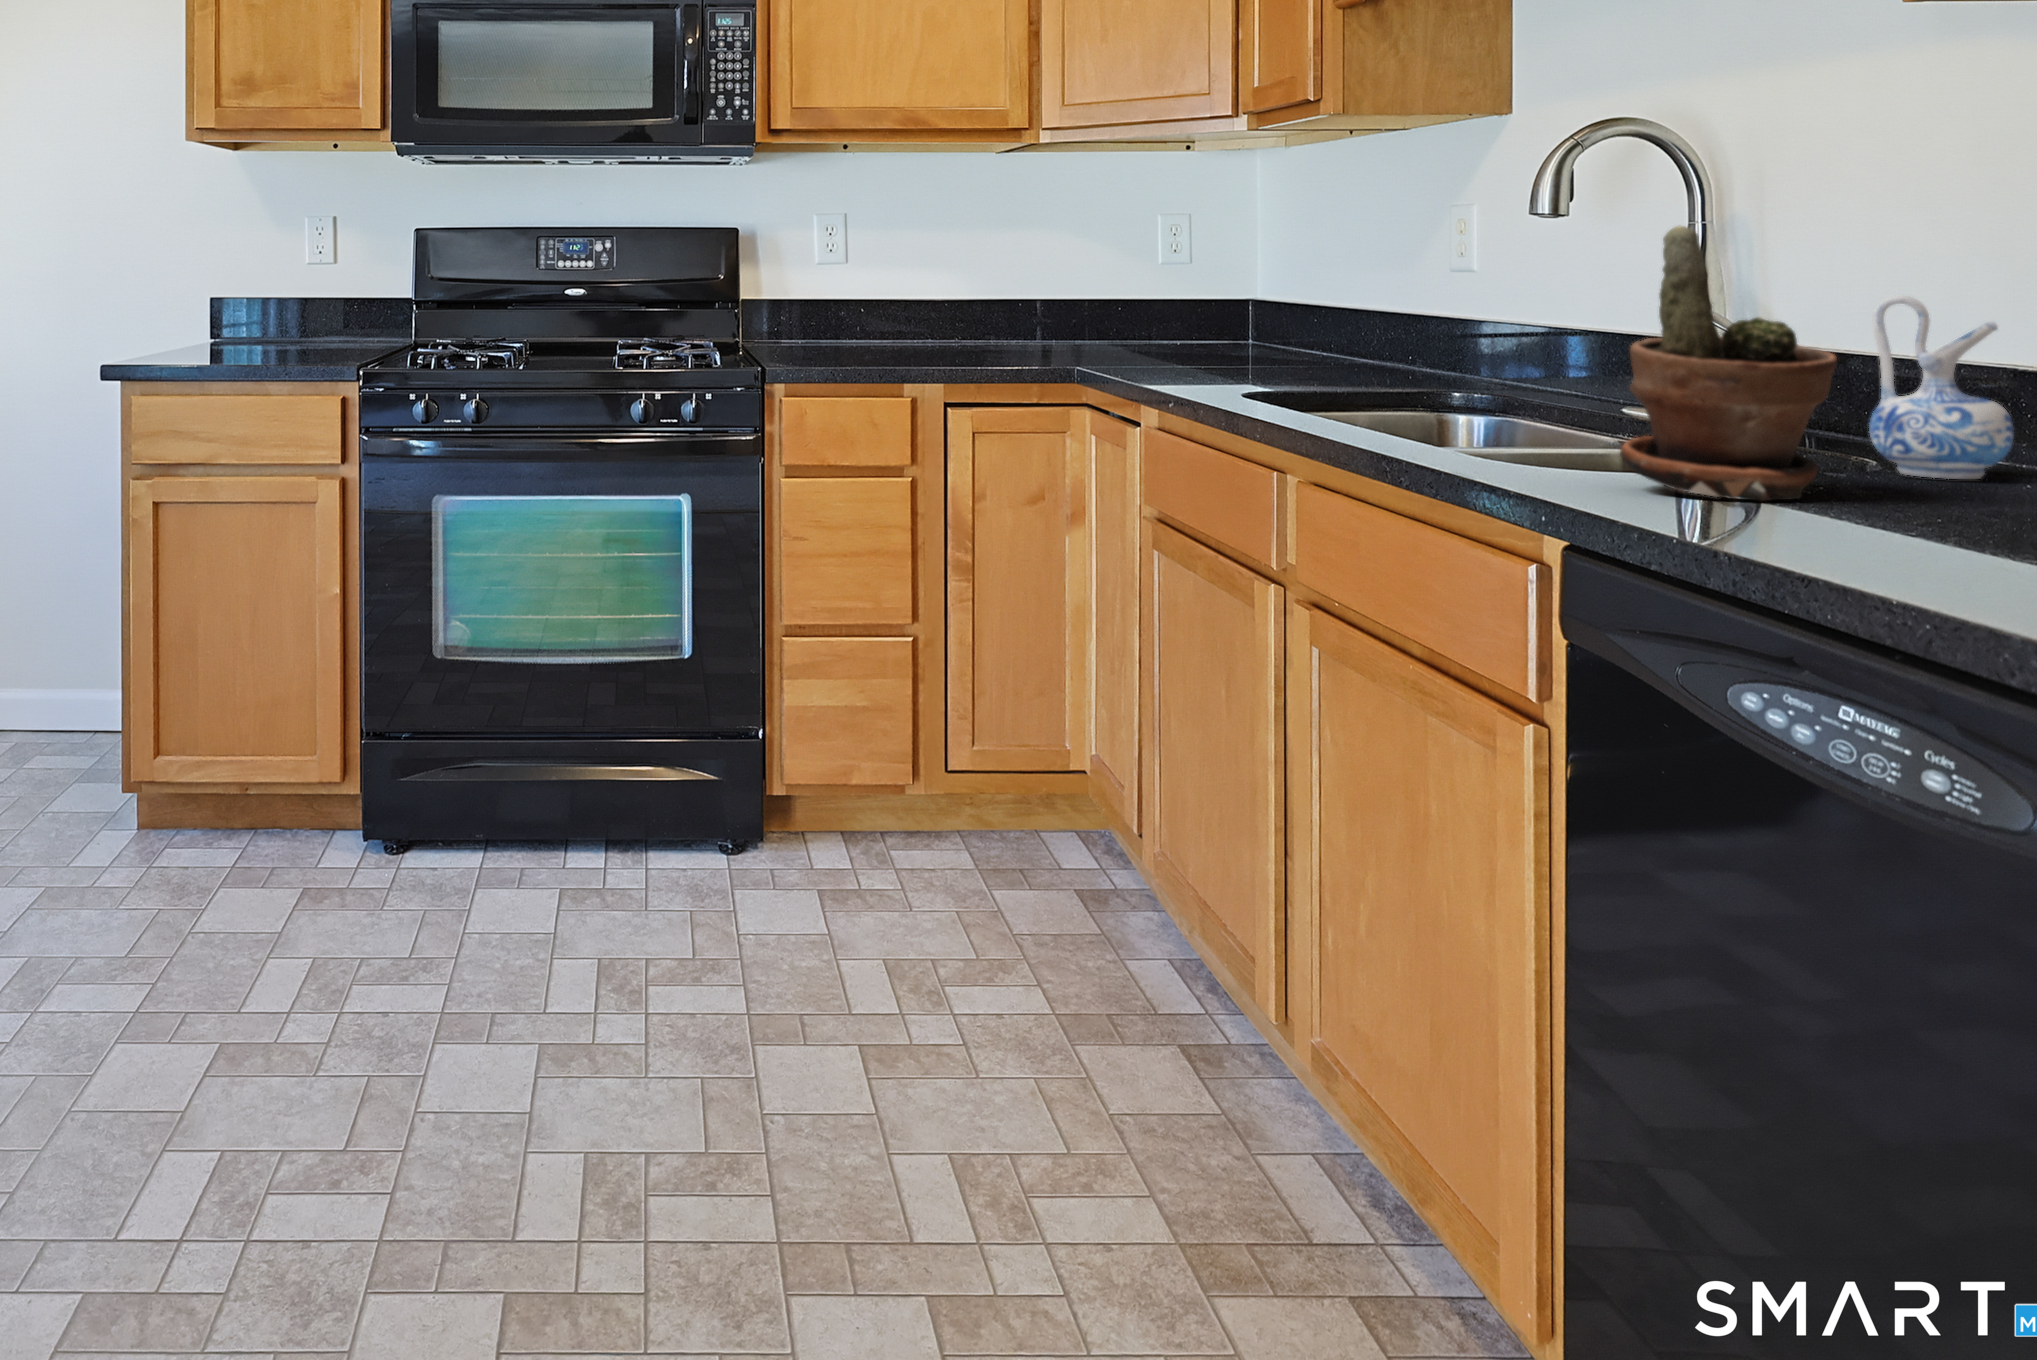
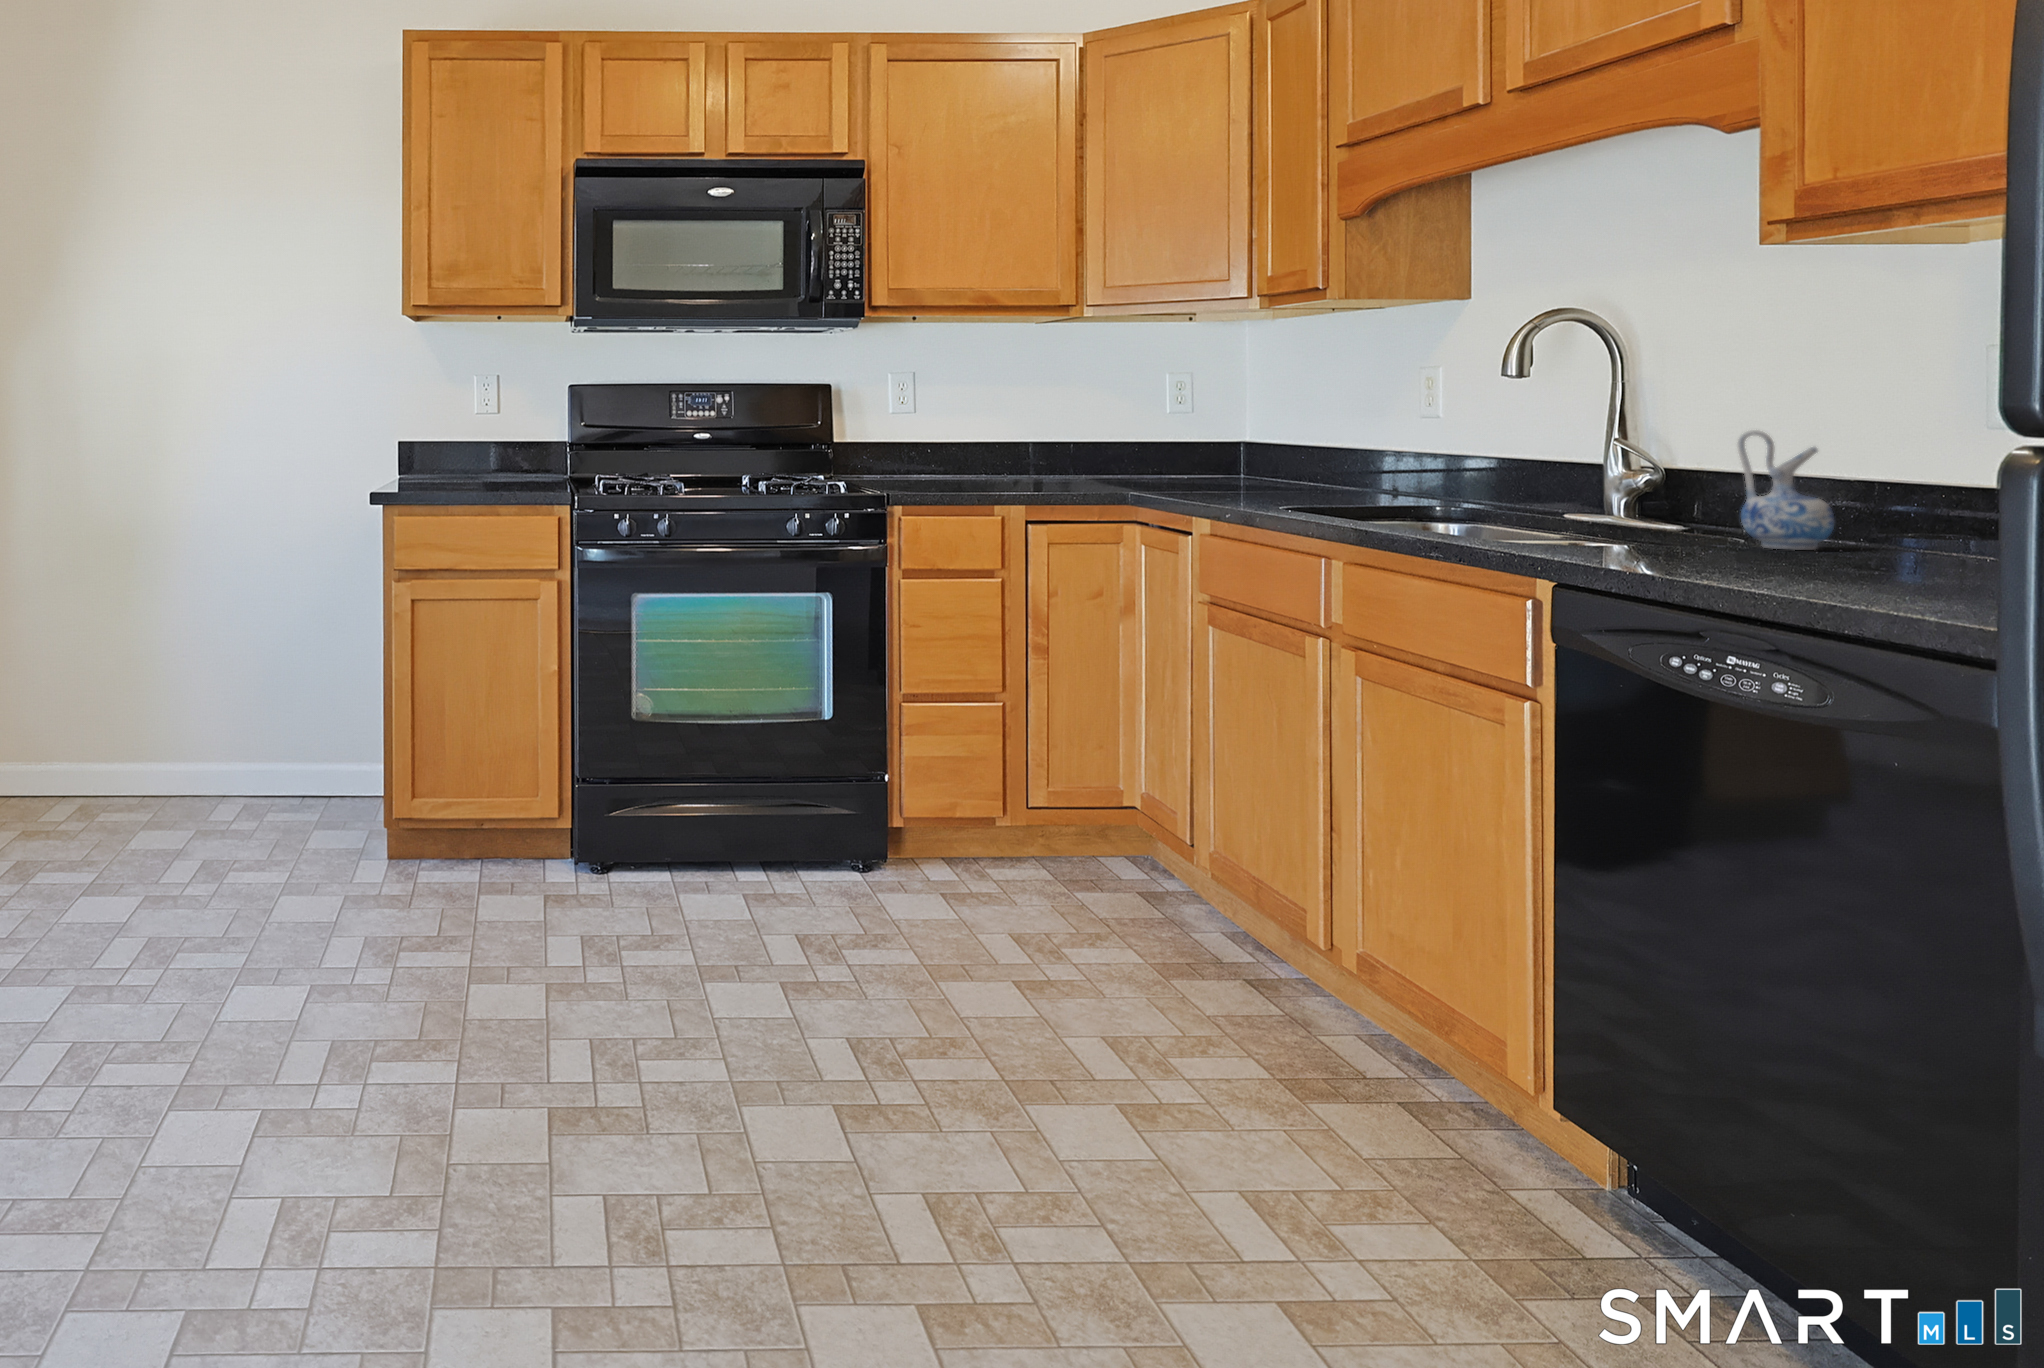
potted plant: present [1620,226,1837,501] -> none [1578,385,1714,559]

